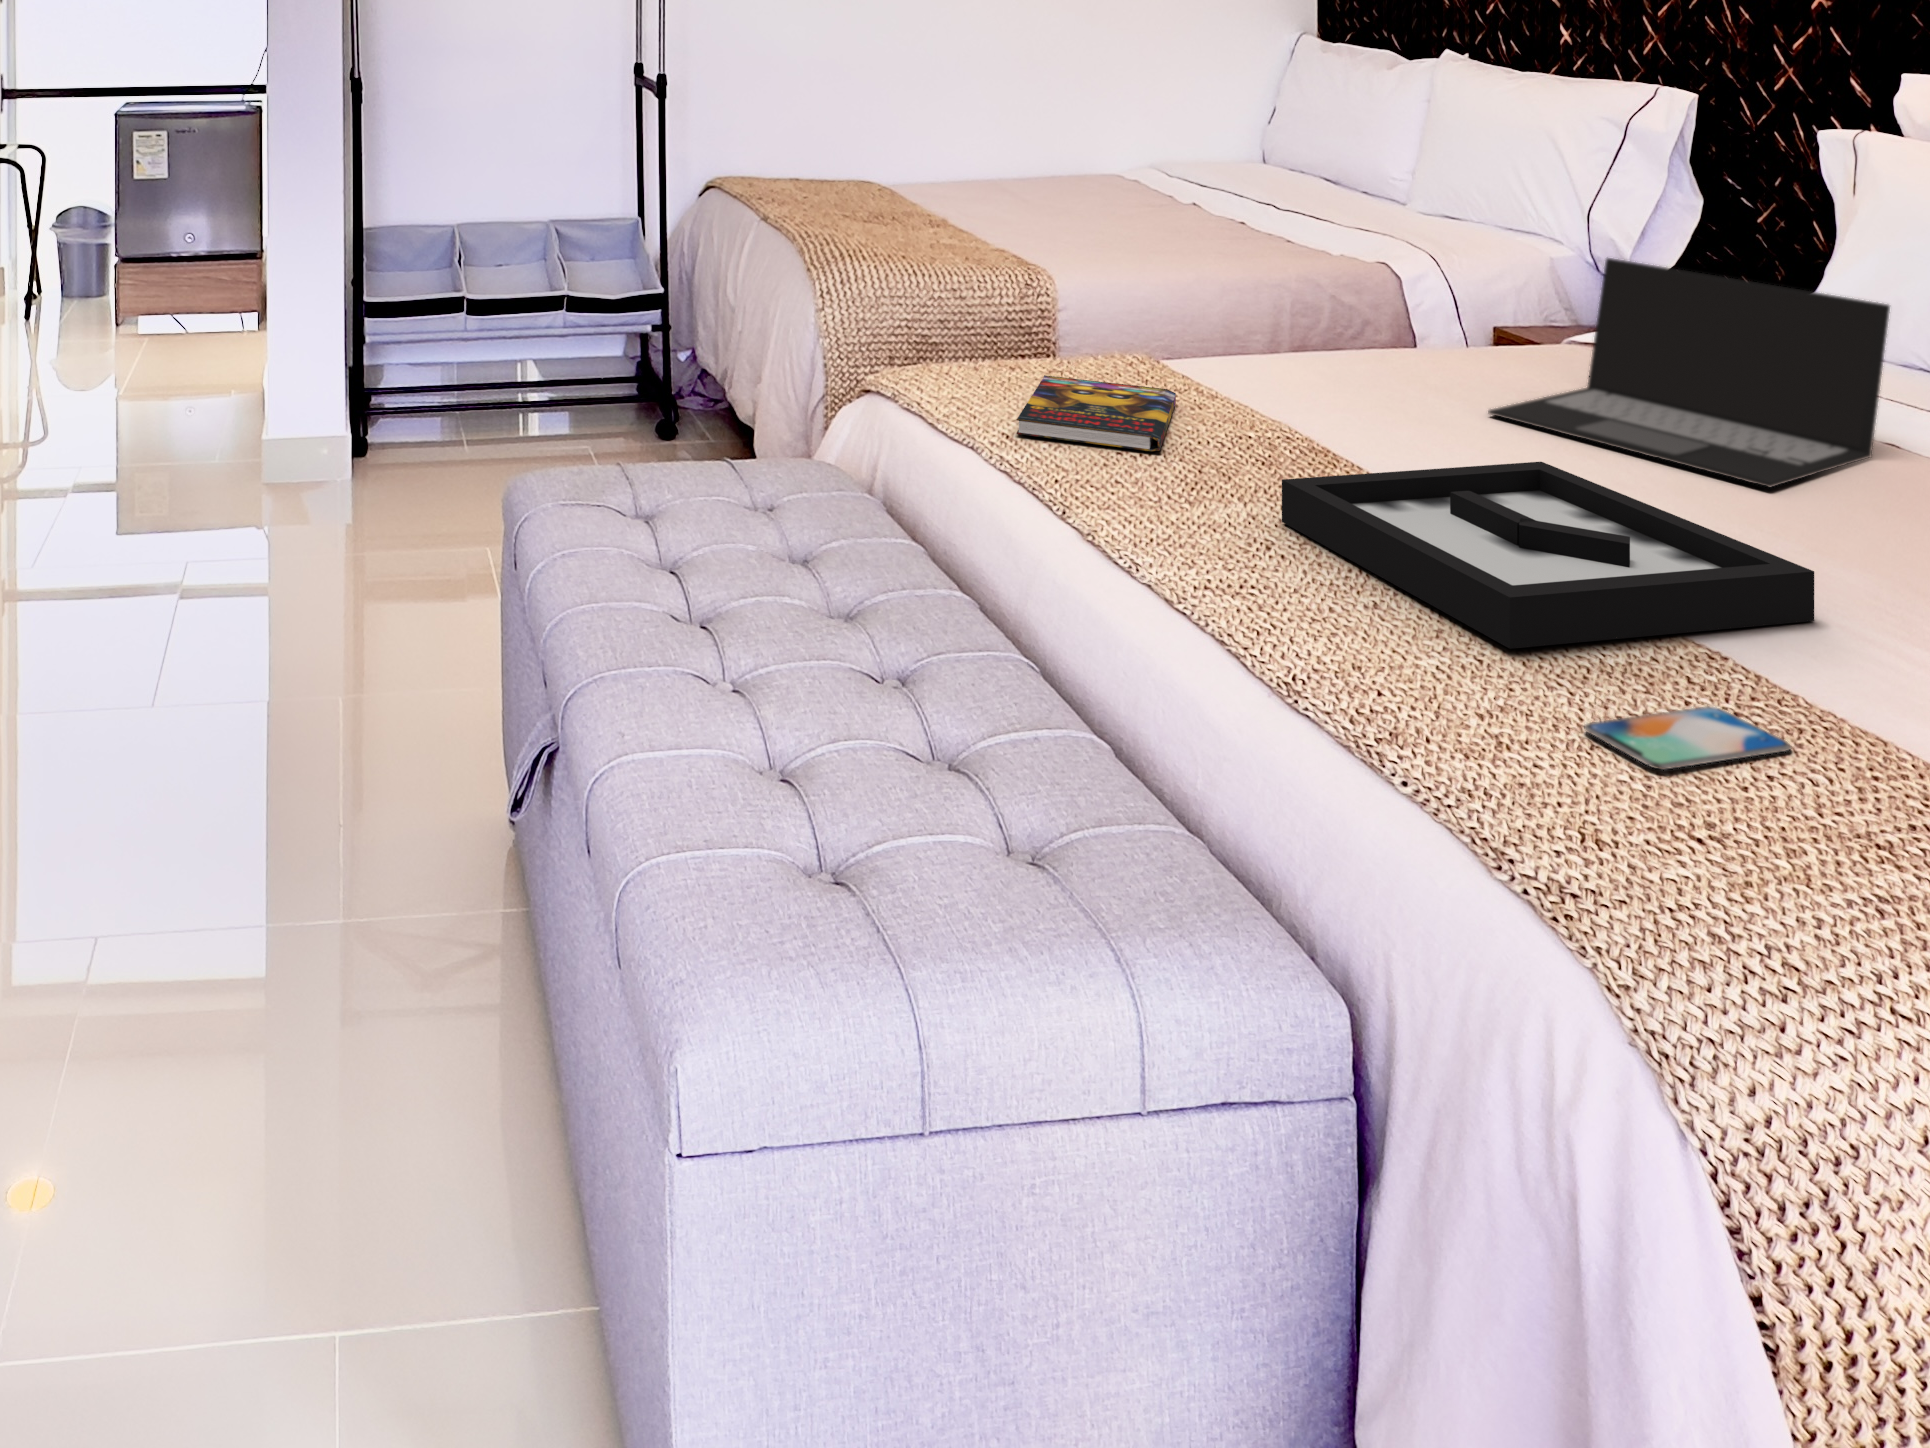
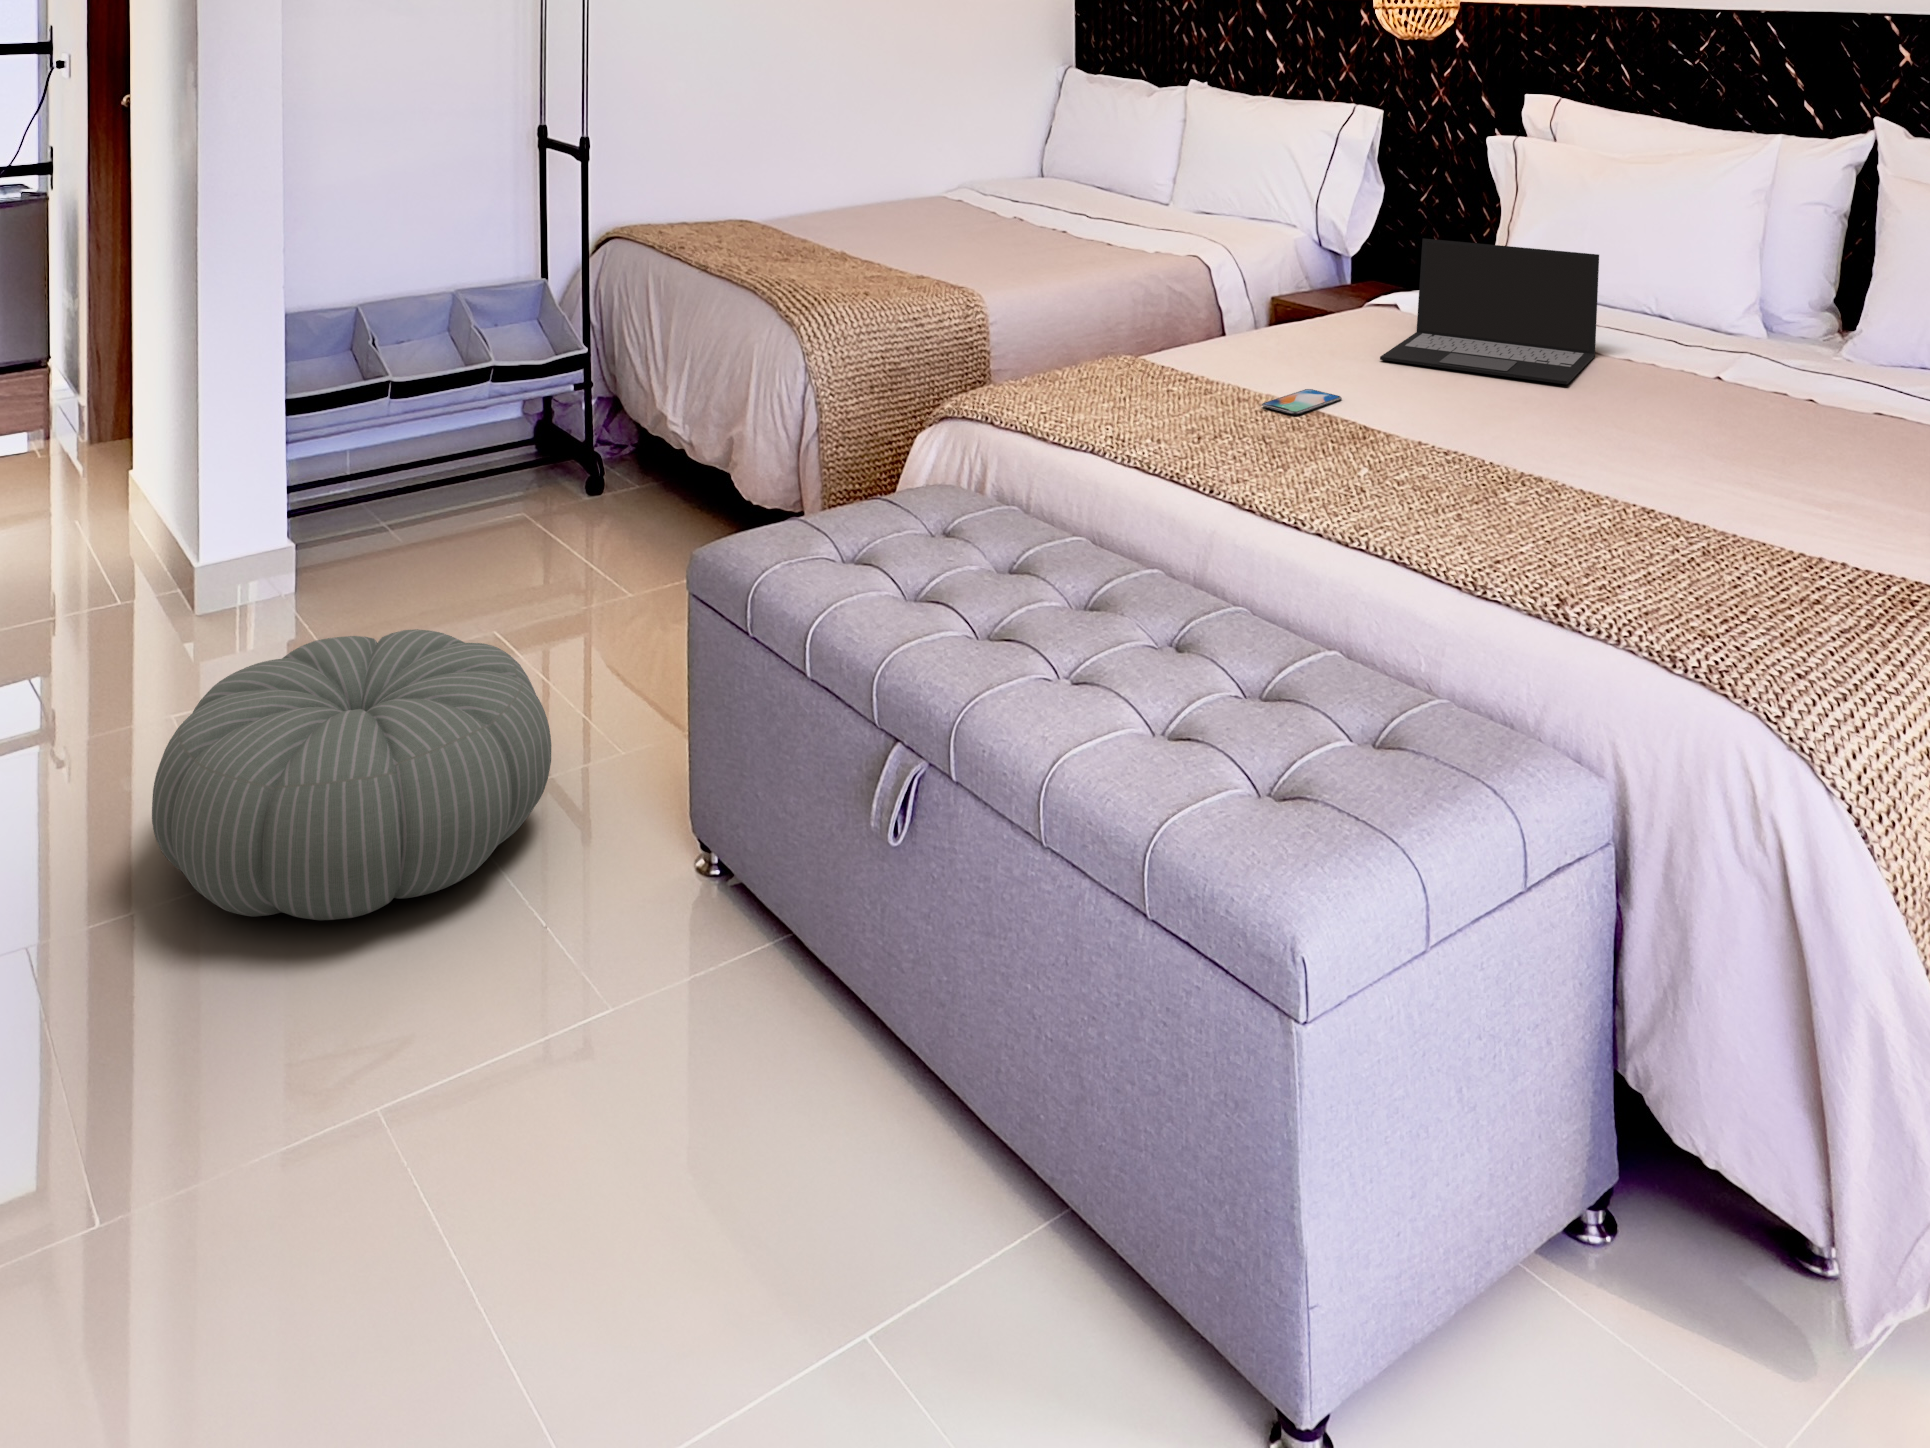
book: present [1016,375,1176,451] -> none [1092,372,1218,422]
decorative tray: present [1282,462,1814,649] -> none [1338,387,1655,512]
pouf: none [30,528,400,795] -> present [152,629,551,920]
smartphone: present [1584,706,1792,770] -> present [1262,389,1342,414]

